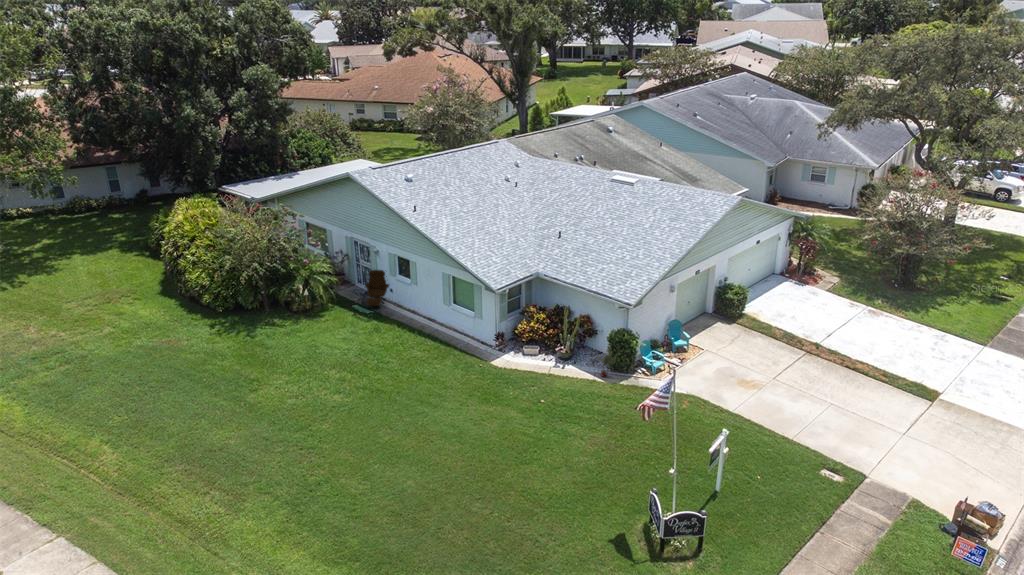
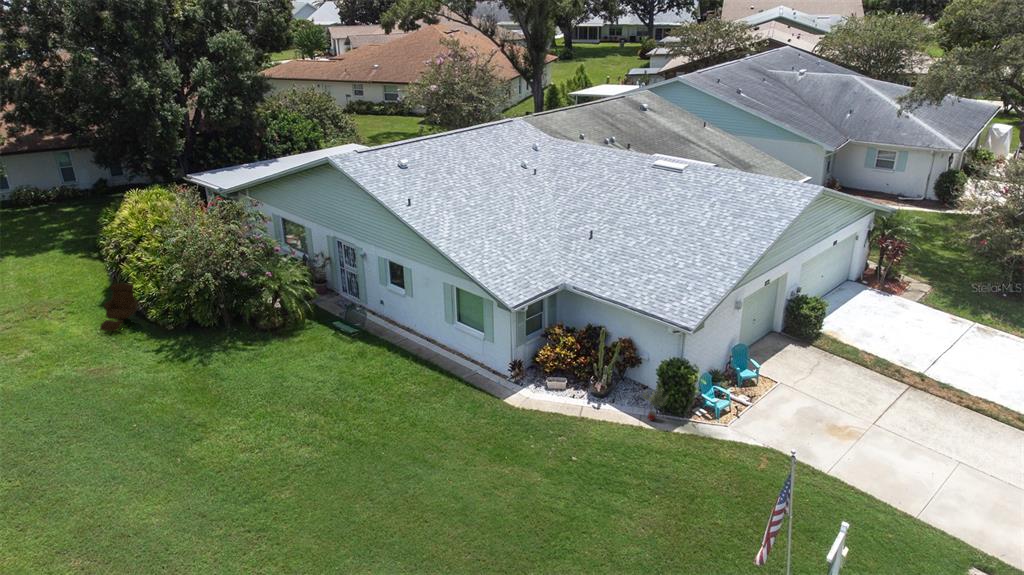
lounge chair: present [365,270,389,307] -> present [100,283,138,334]

